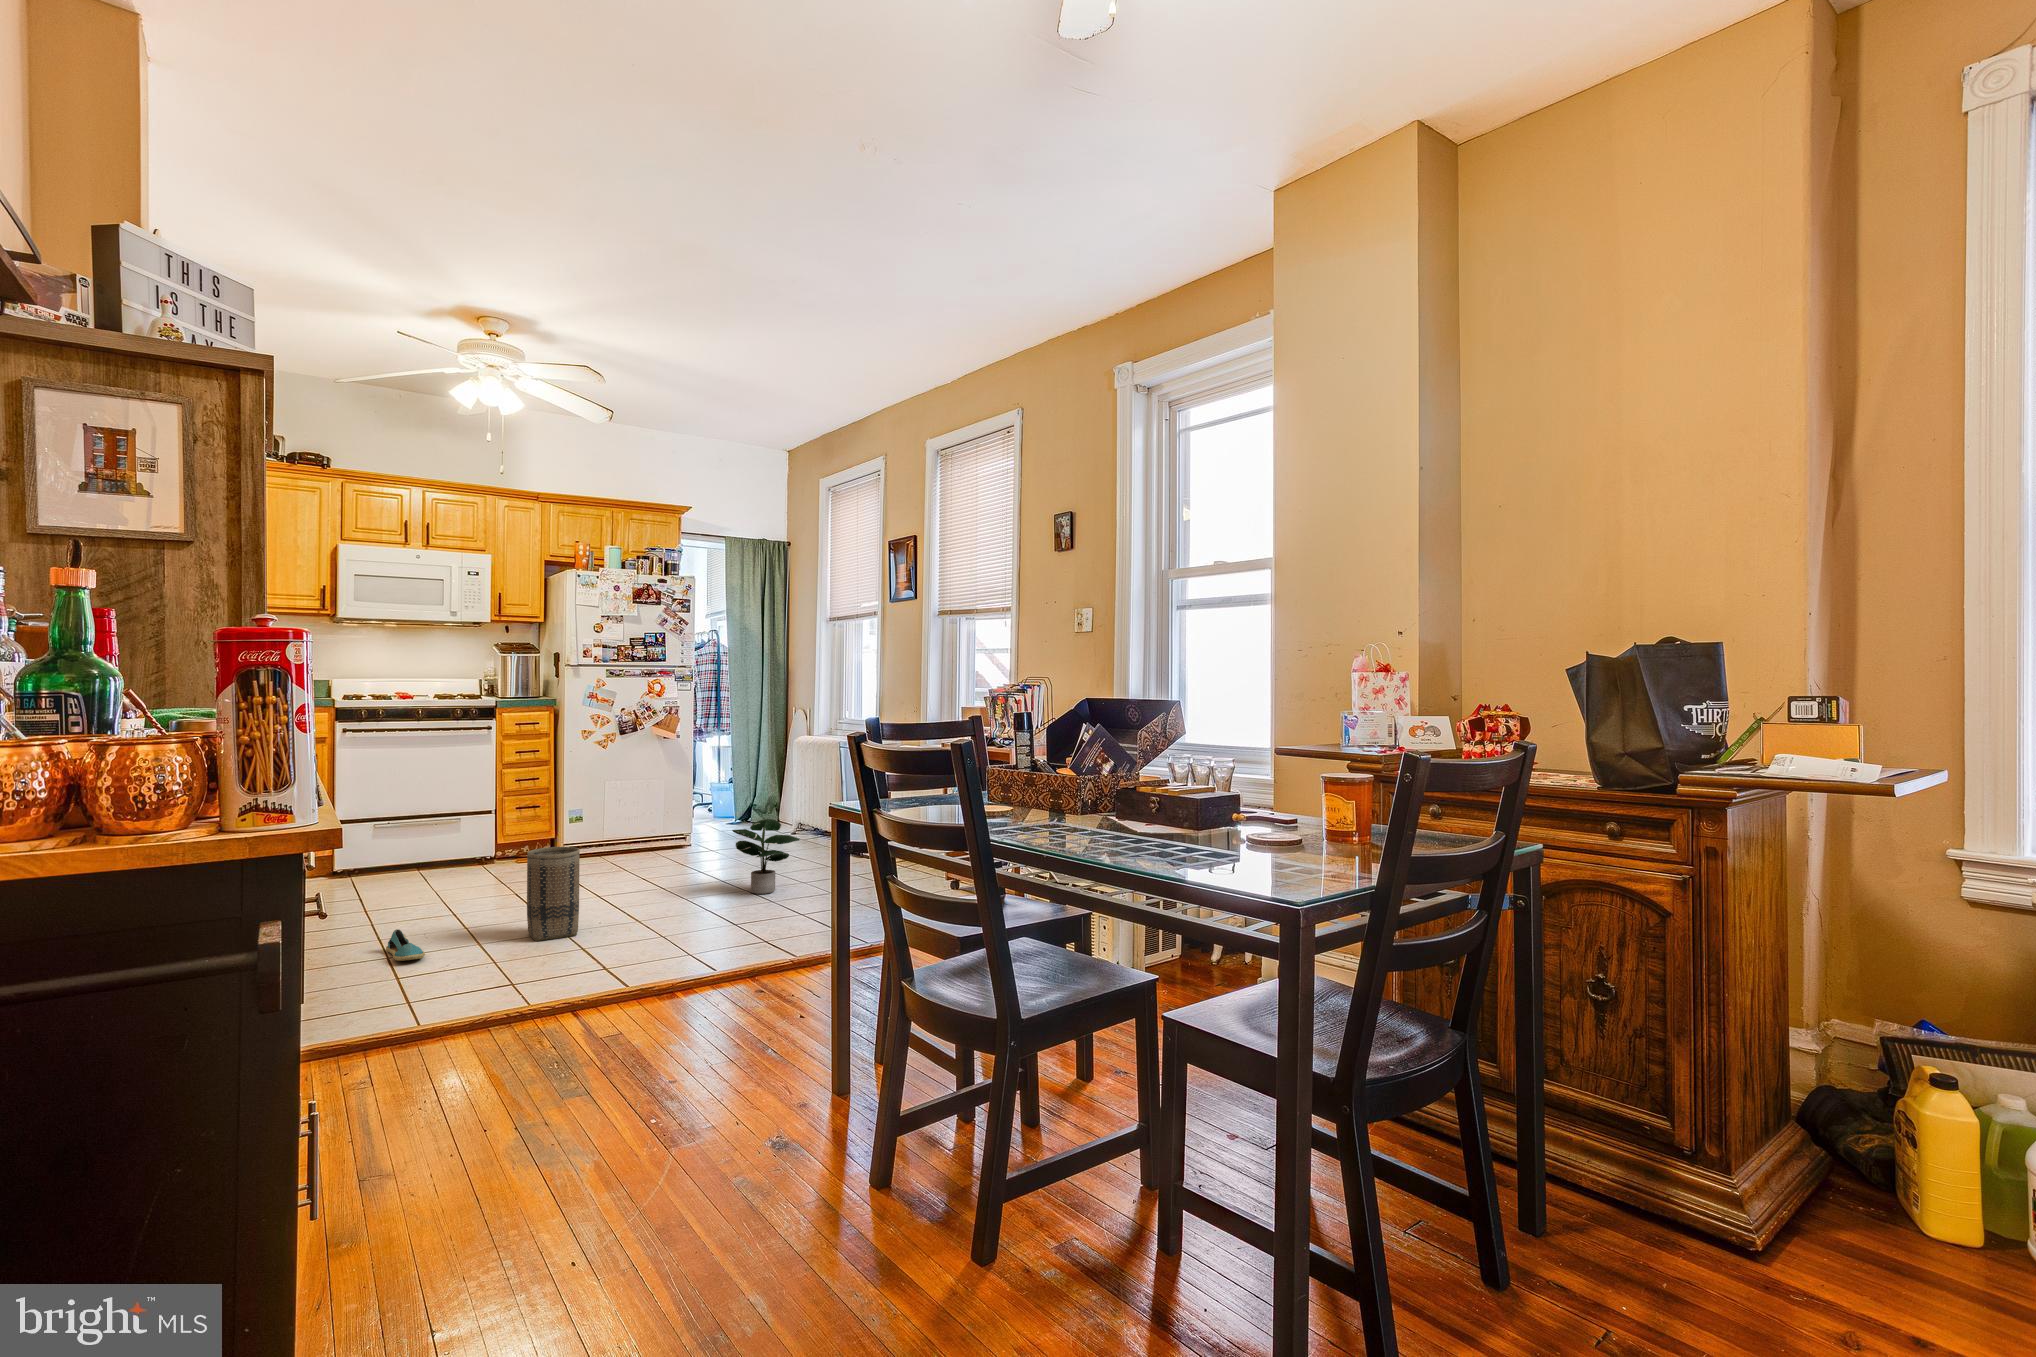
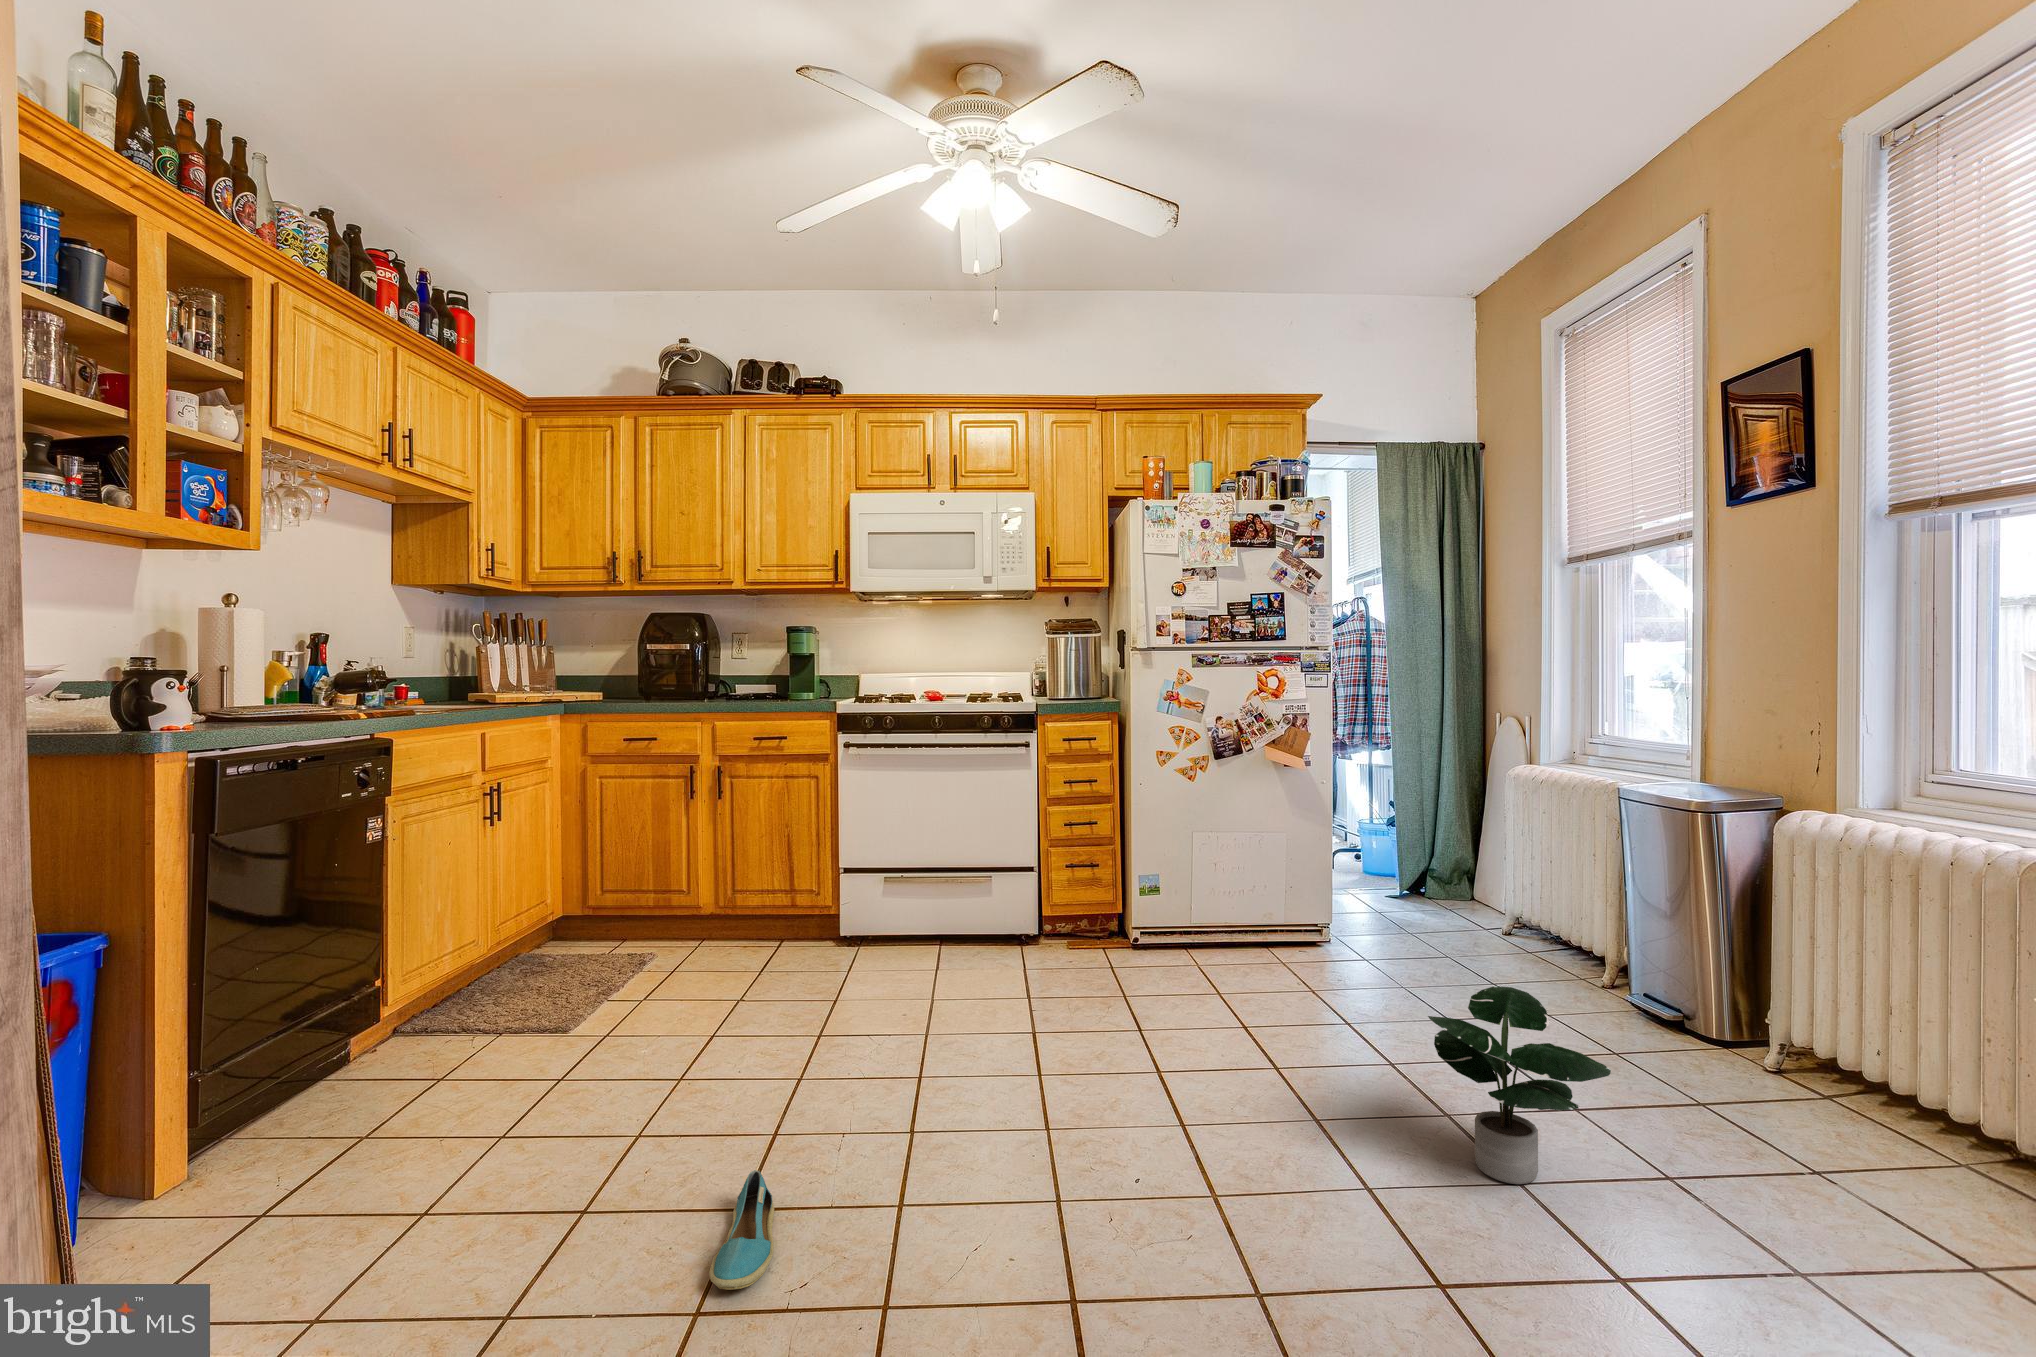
basket: present [527,847,580,941] -> none [974,1038,1079,1271]

